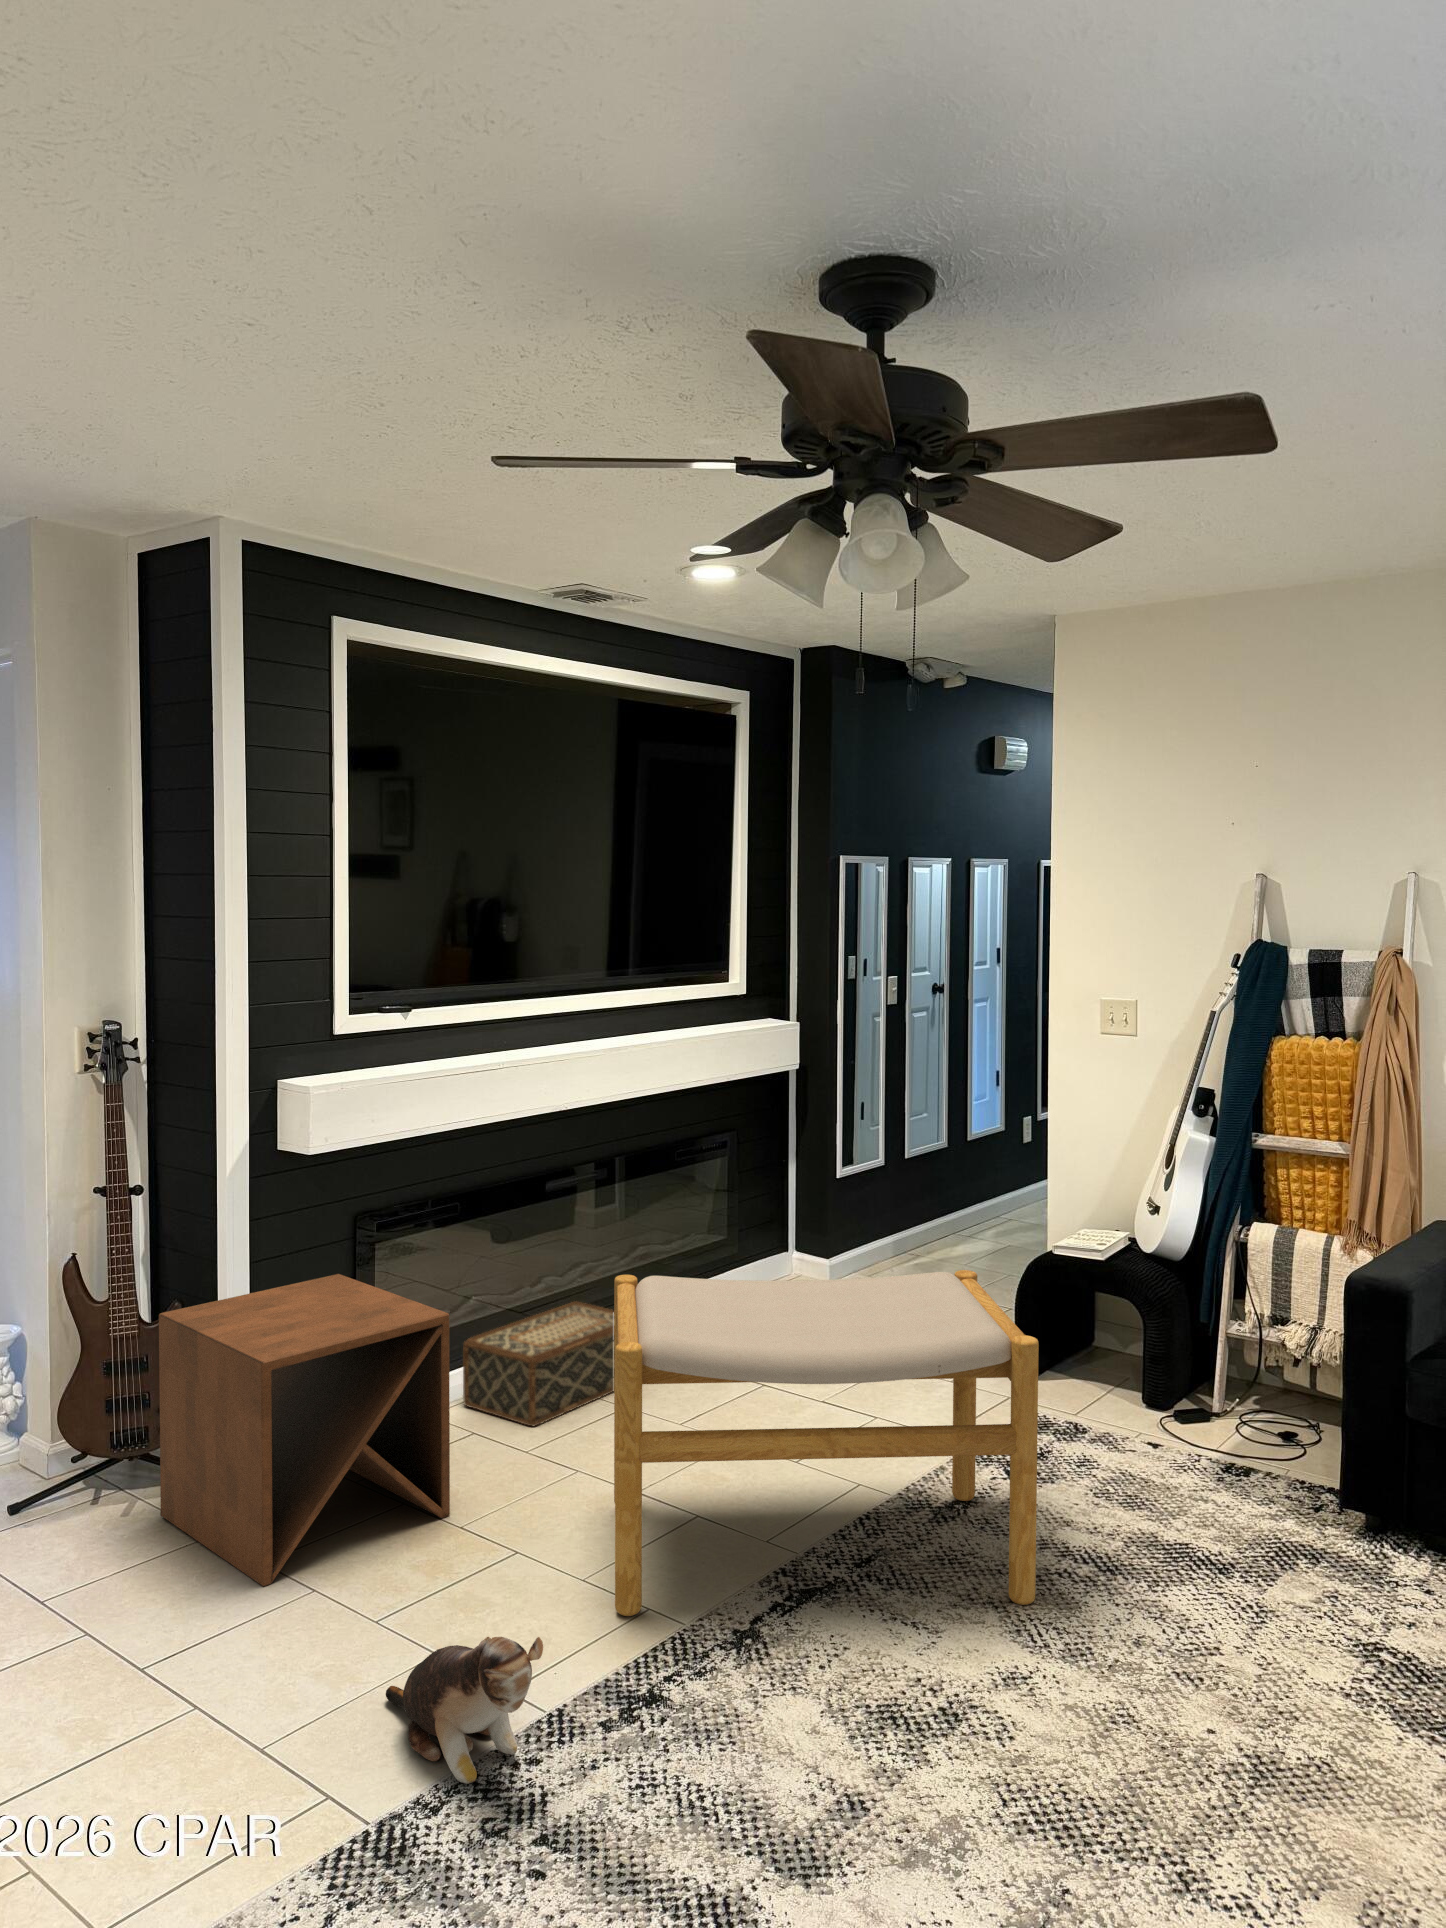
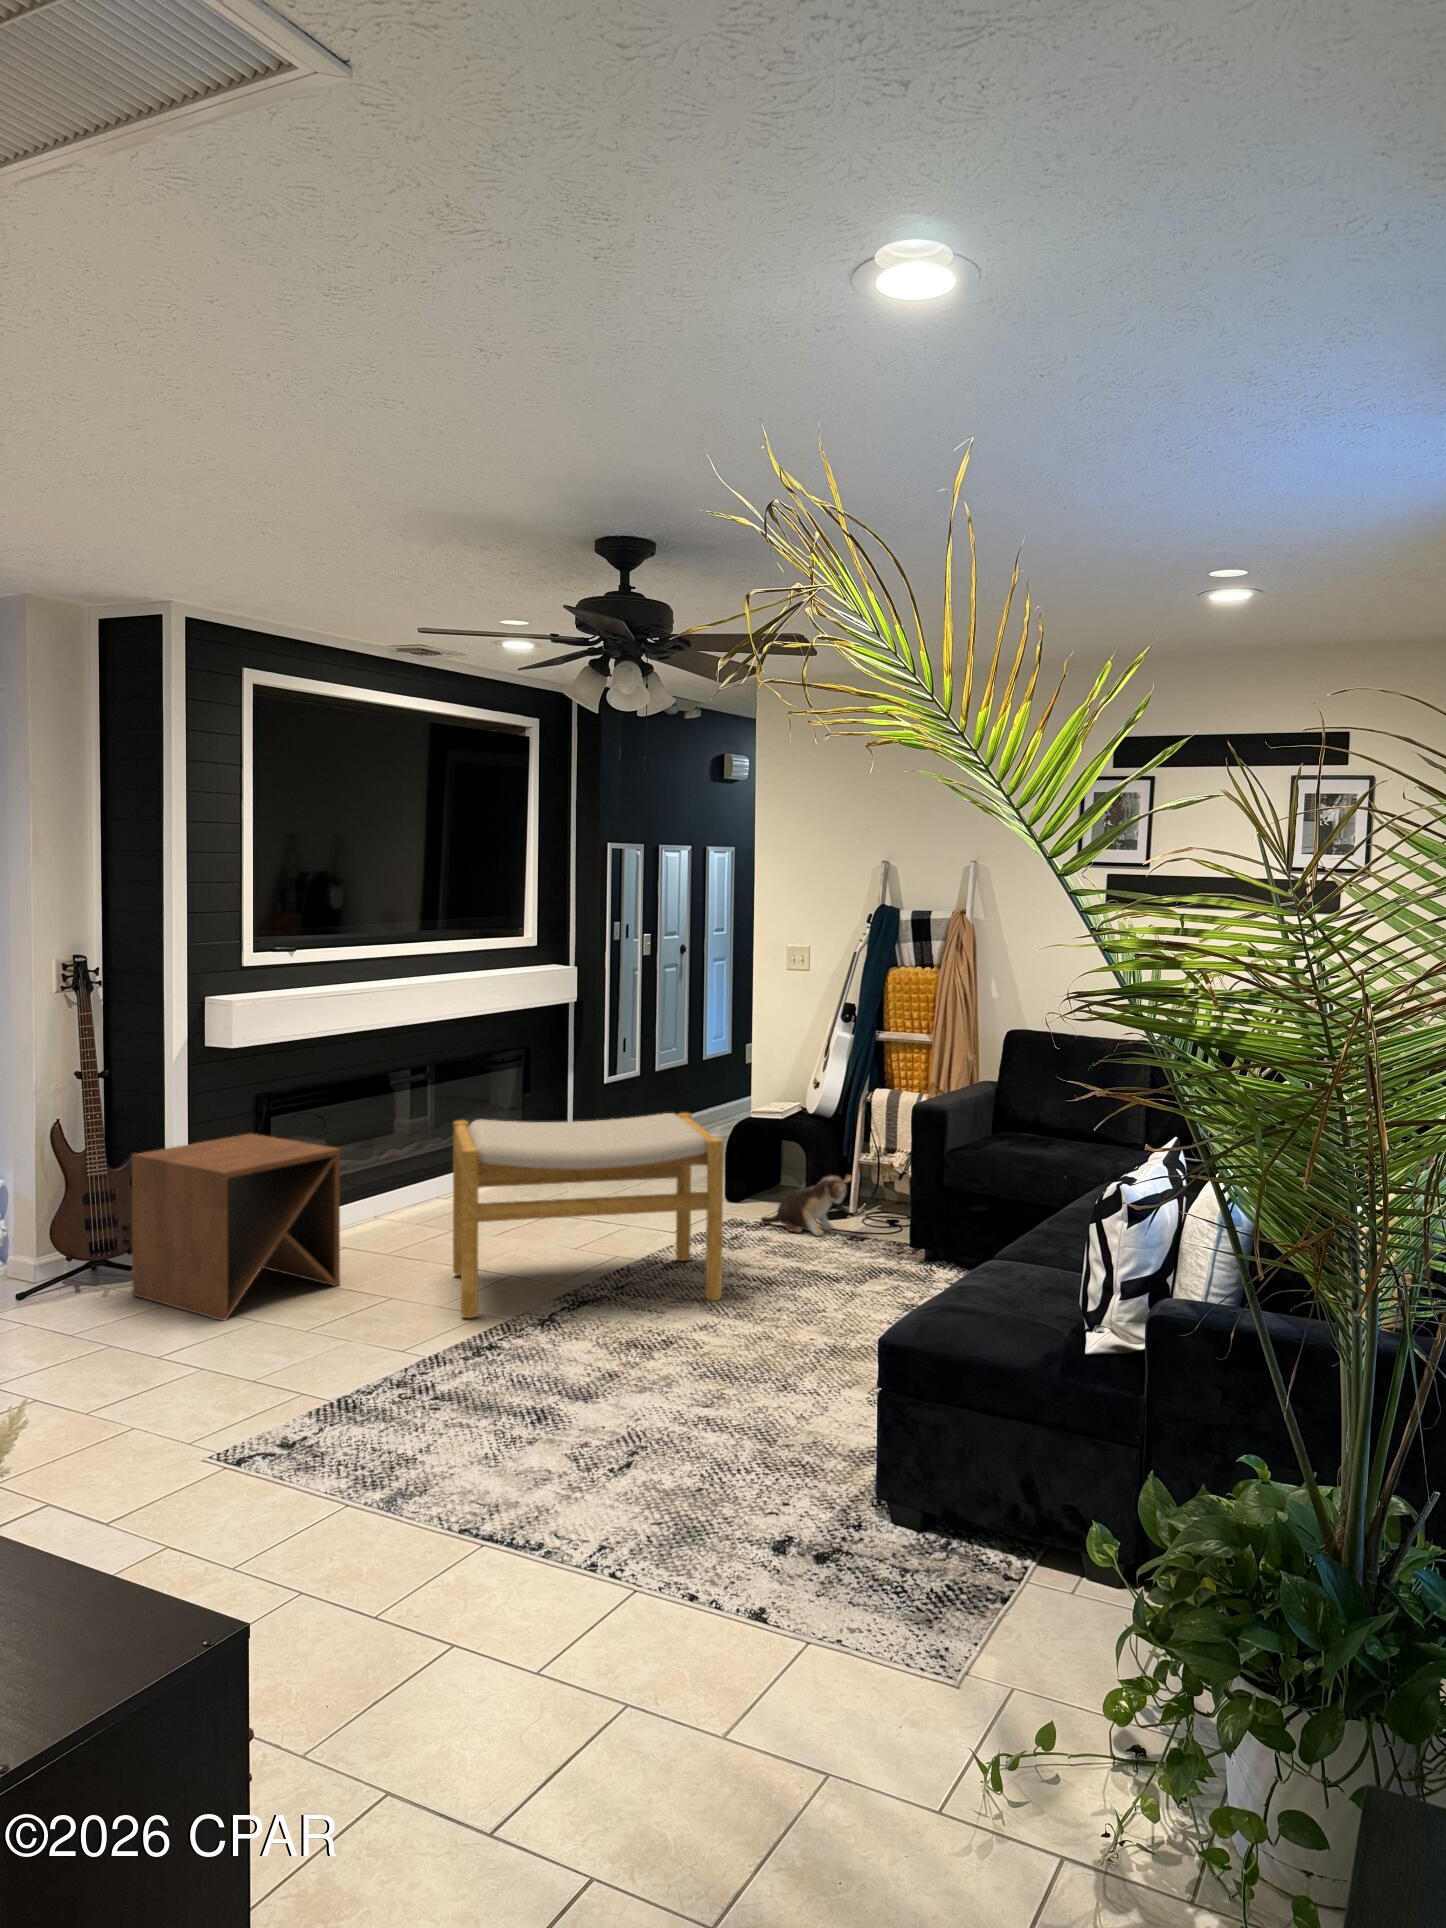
woven basket: present [463,1302,615,1426] -> none [334,1165,462,1242]
plush toy: present [386,1637,543,1784] -> present [761,1175,852,1236]

